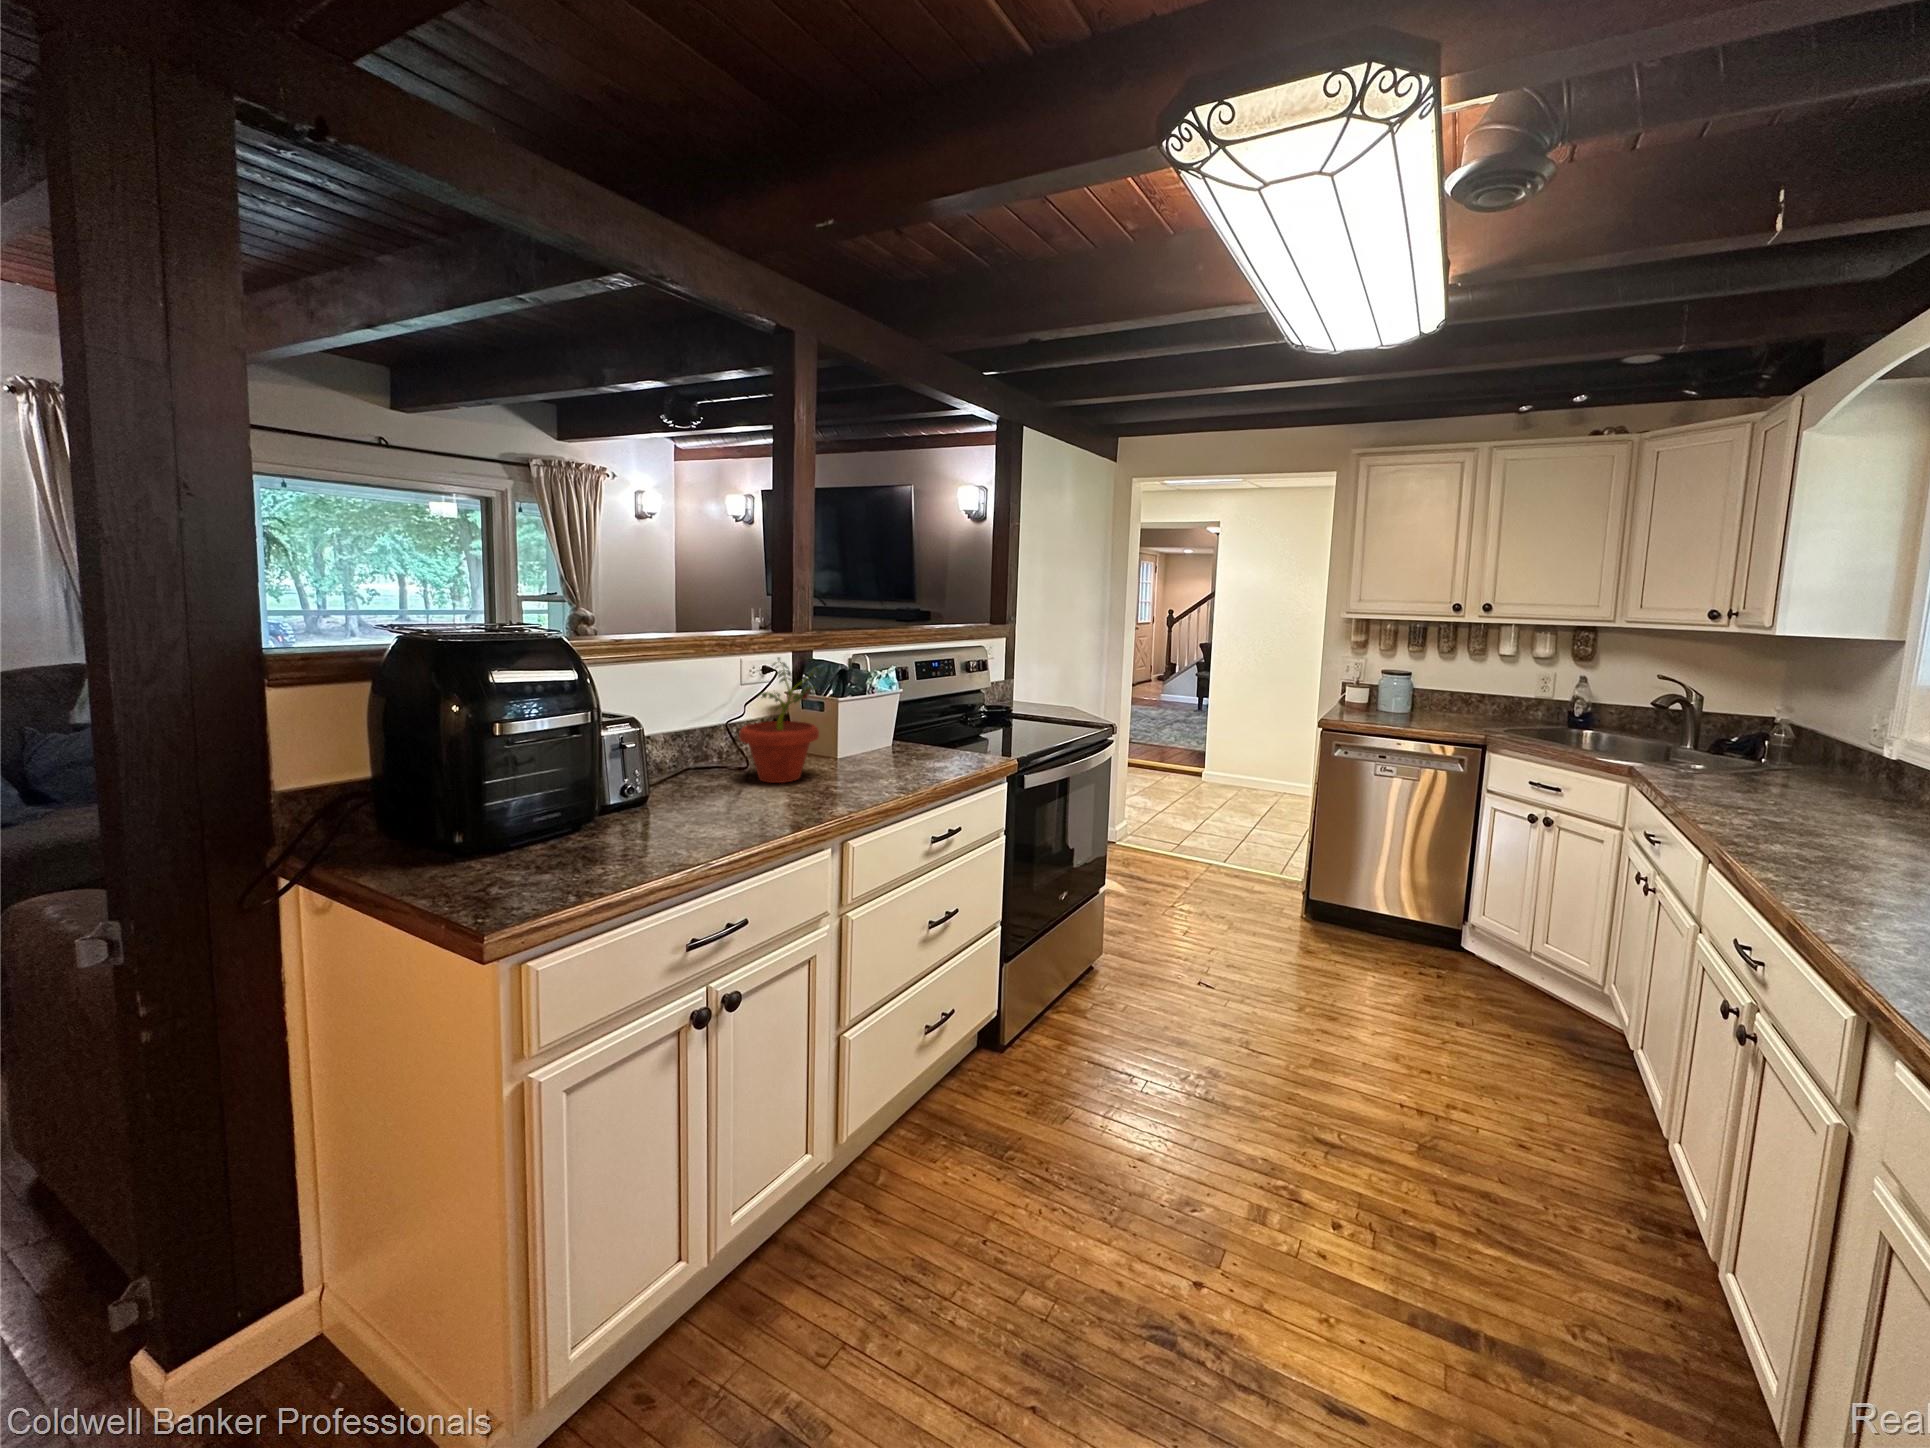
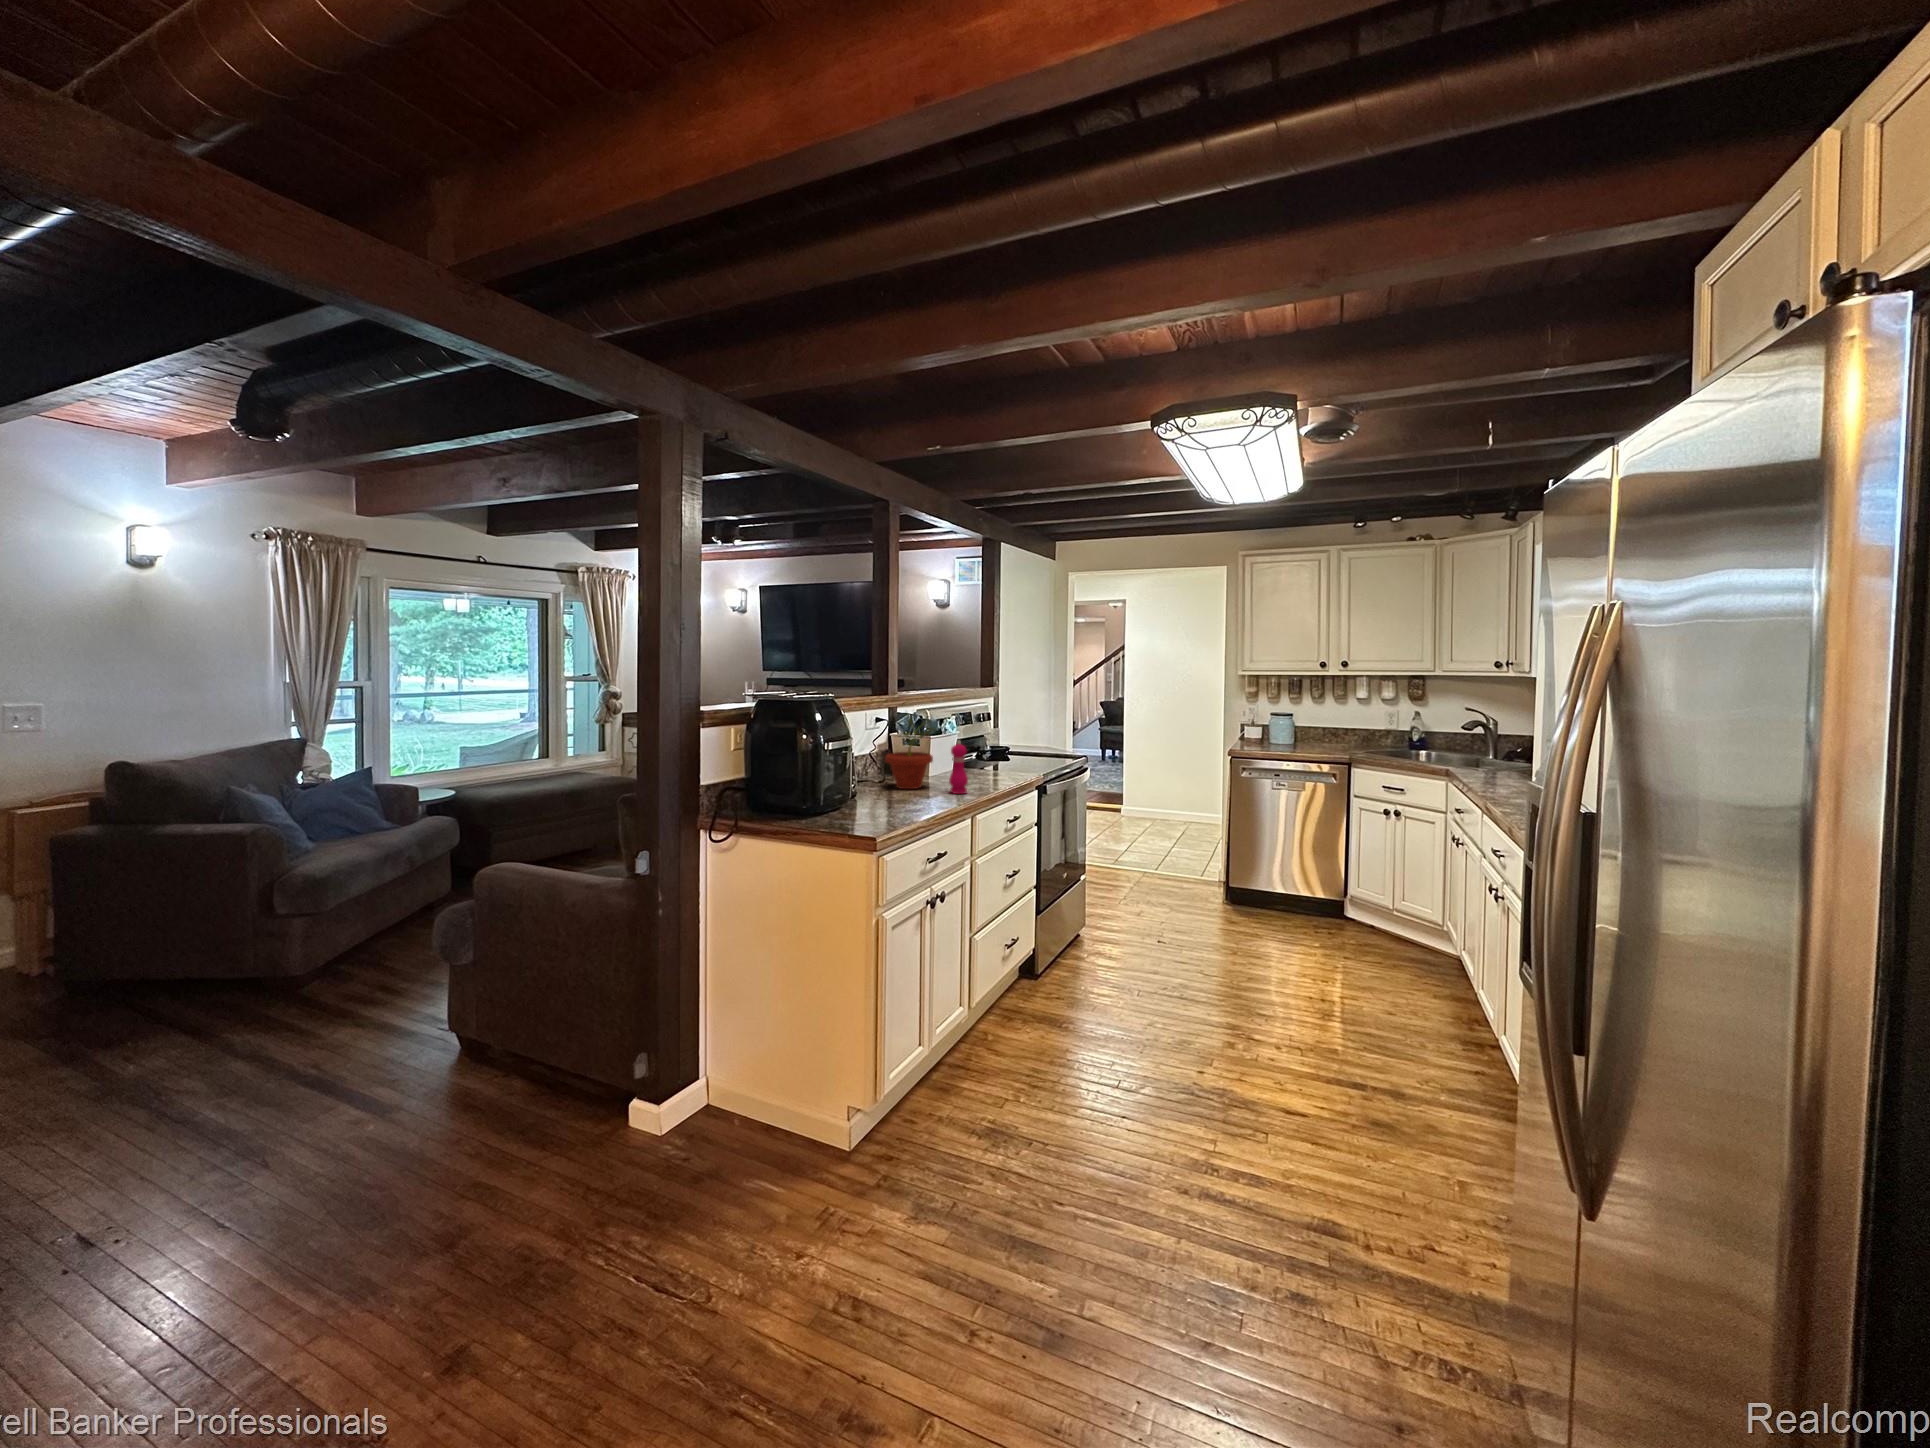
pepper mill: none [825,709,857,798] -> present [949,741,968,794]

